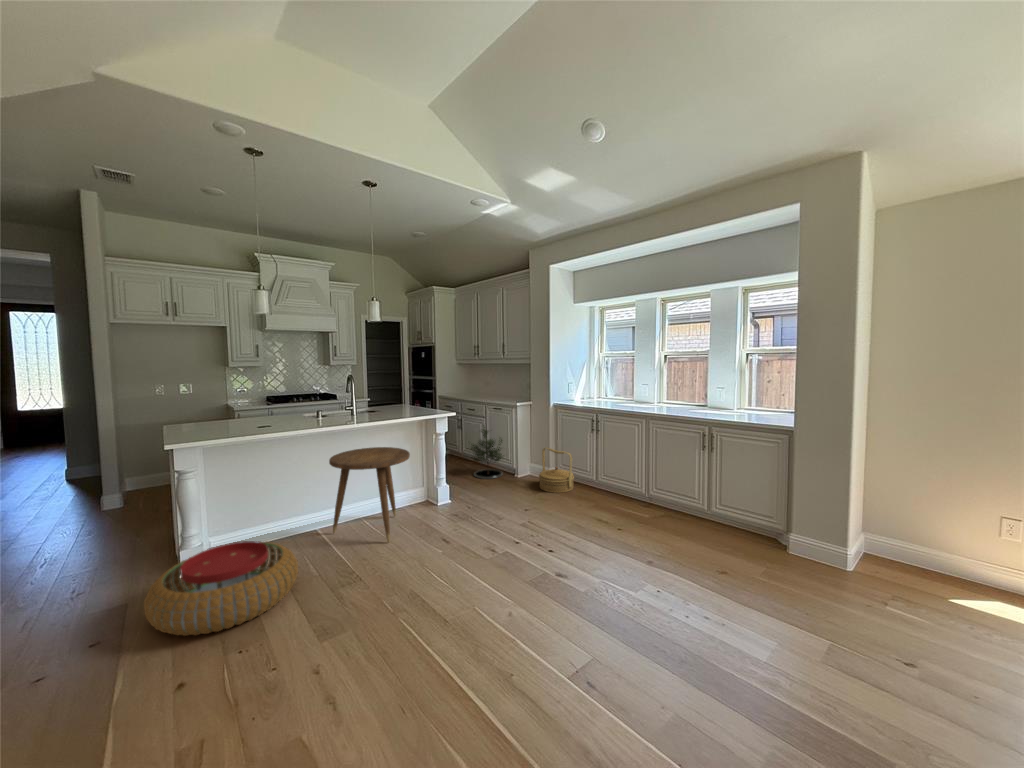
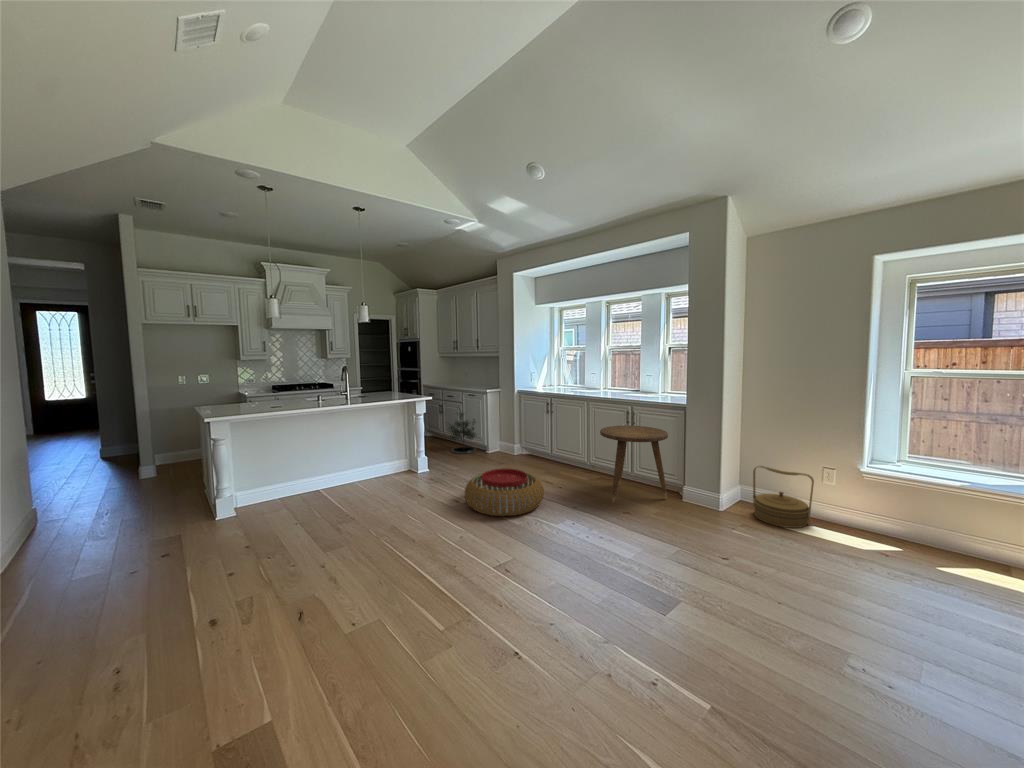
side table: present [329,447,410,542] -> present [600,425,668,503]
woven basket: present [539,447,574,493] -> present [753,466,814,528]
pouf: present [144,541,298,636] -> present [465,469,544,516]

